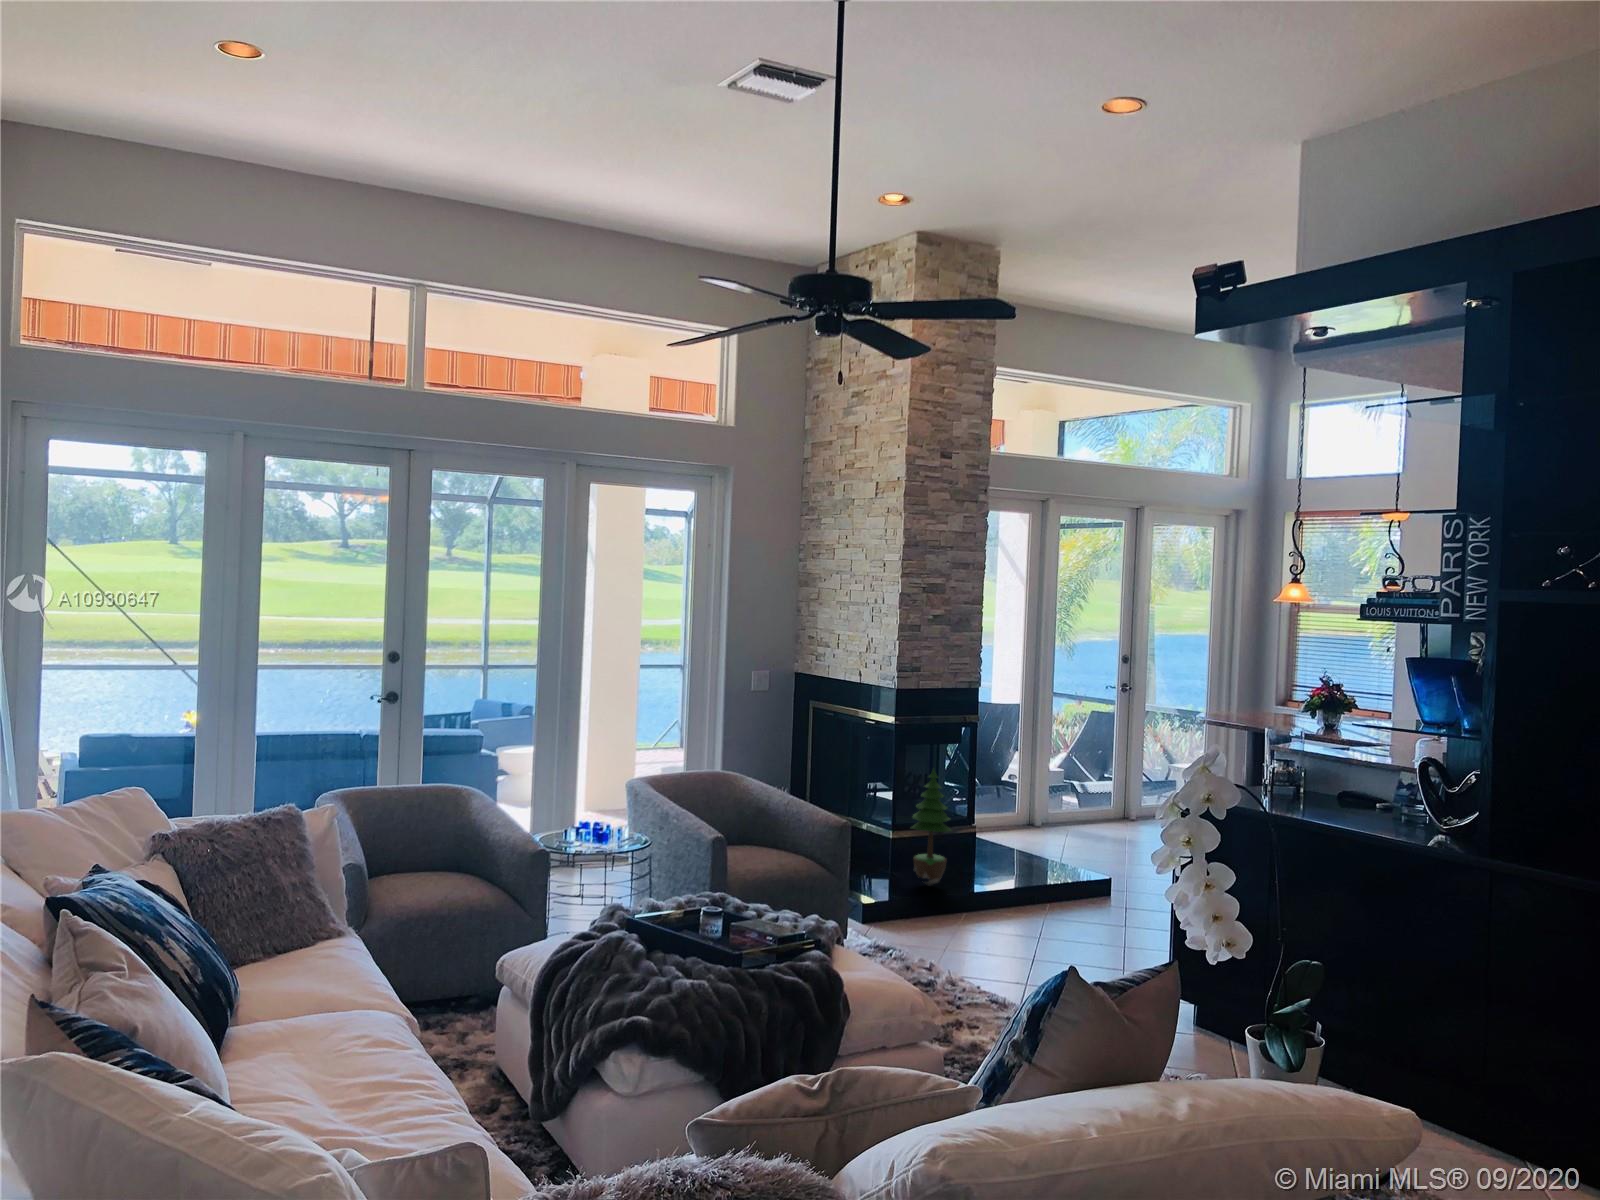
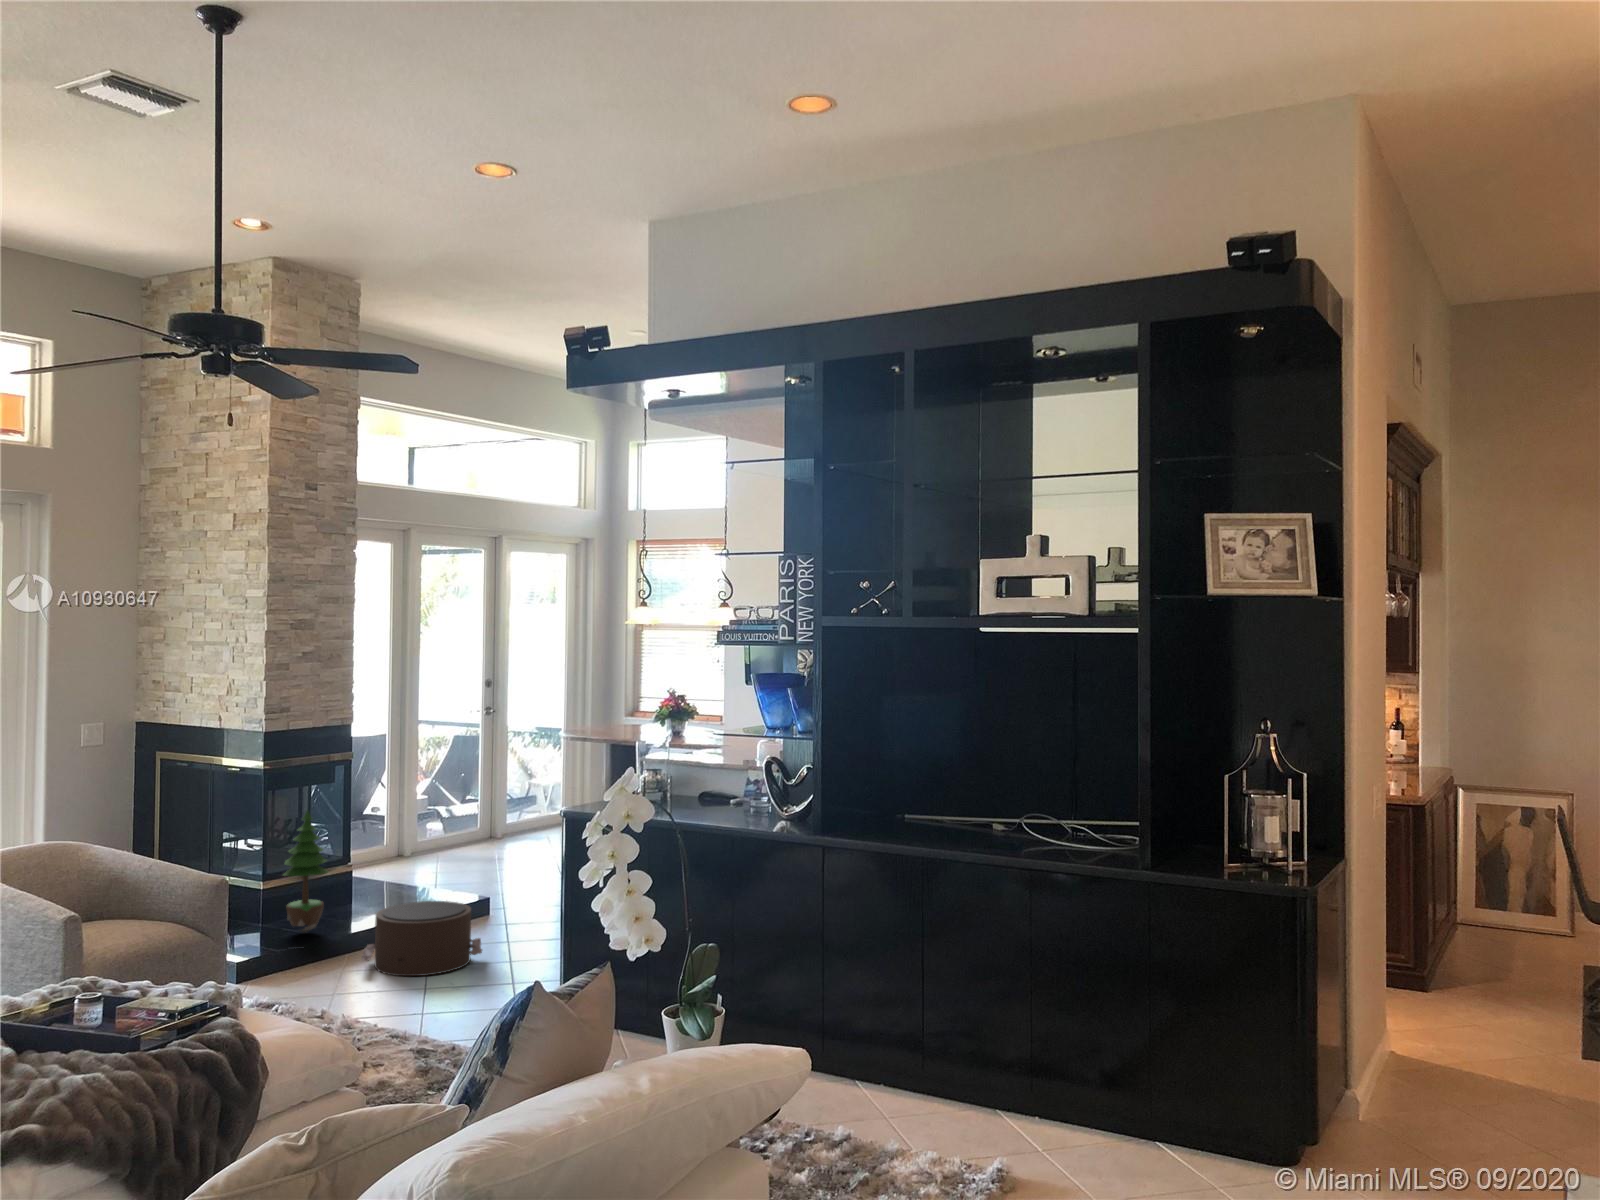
pouf: none [972,872,1092,948] -> present [361,901,482,976]

